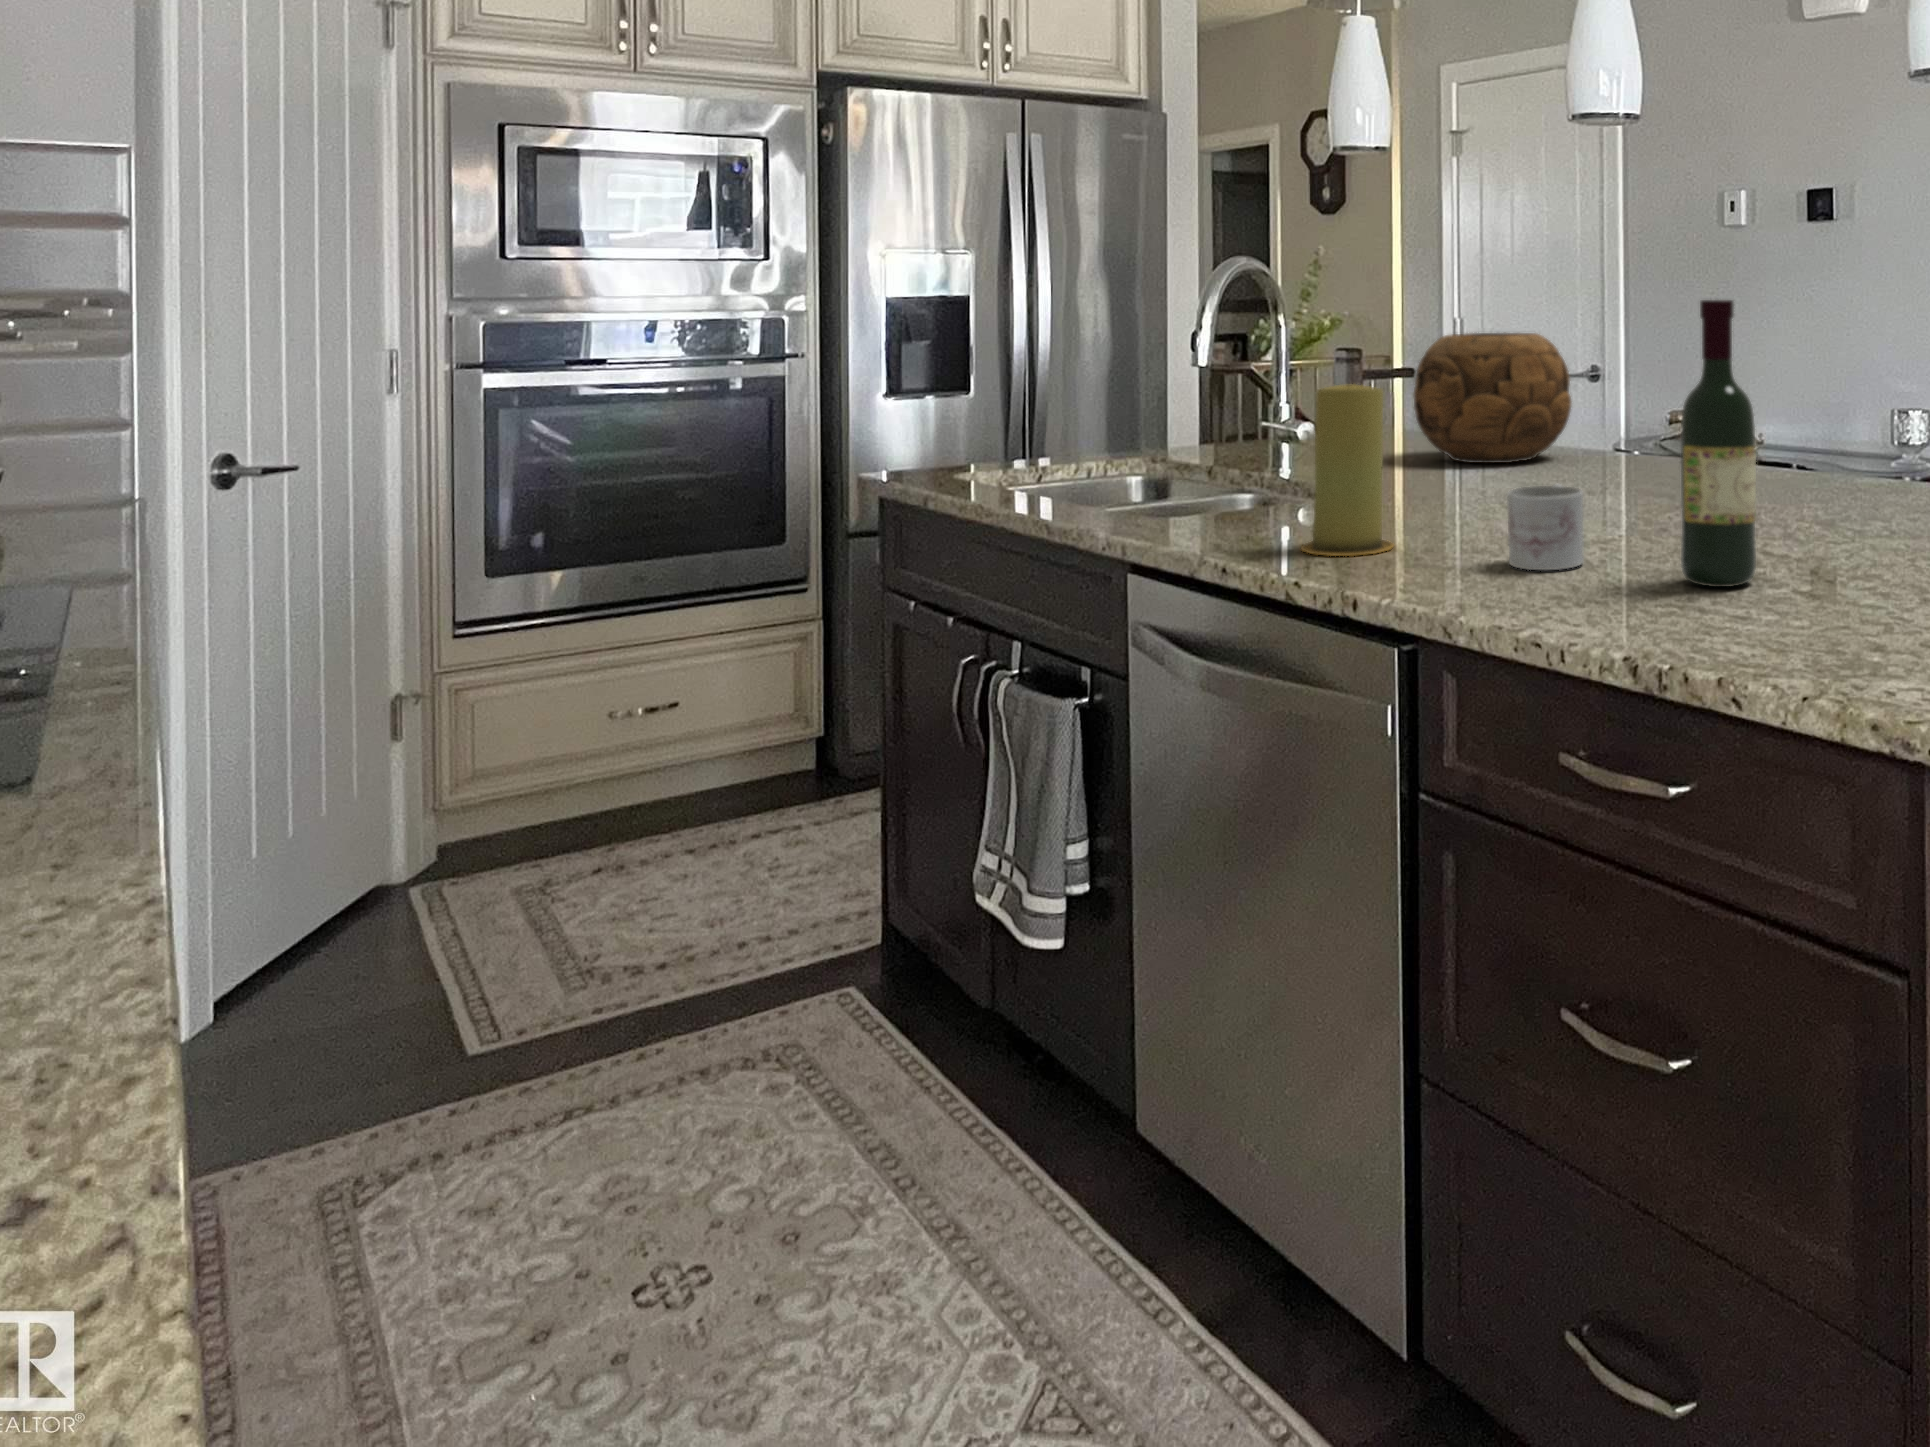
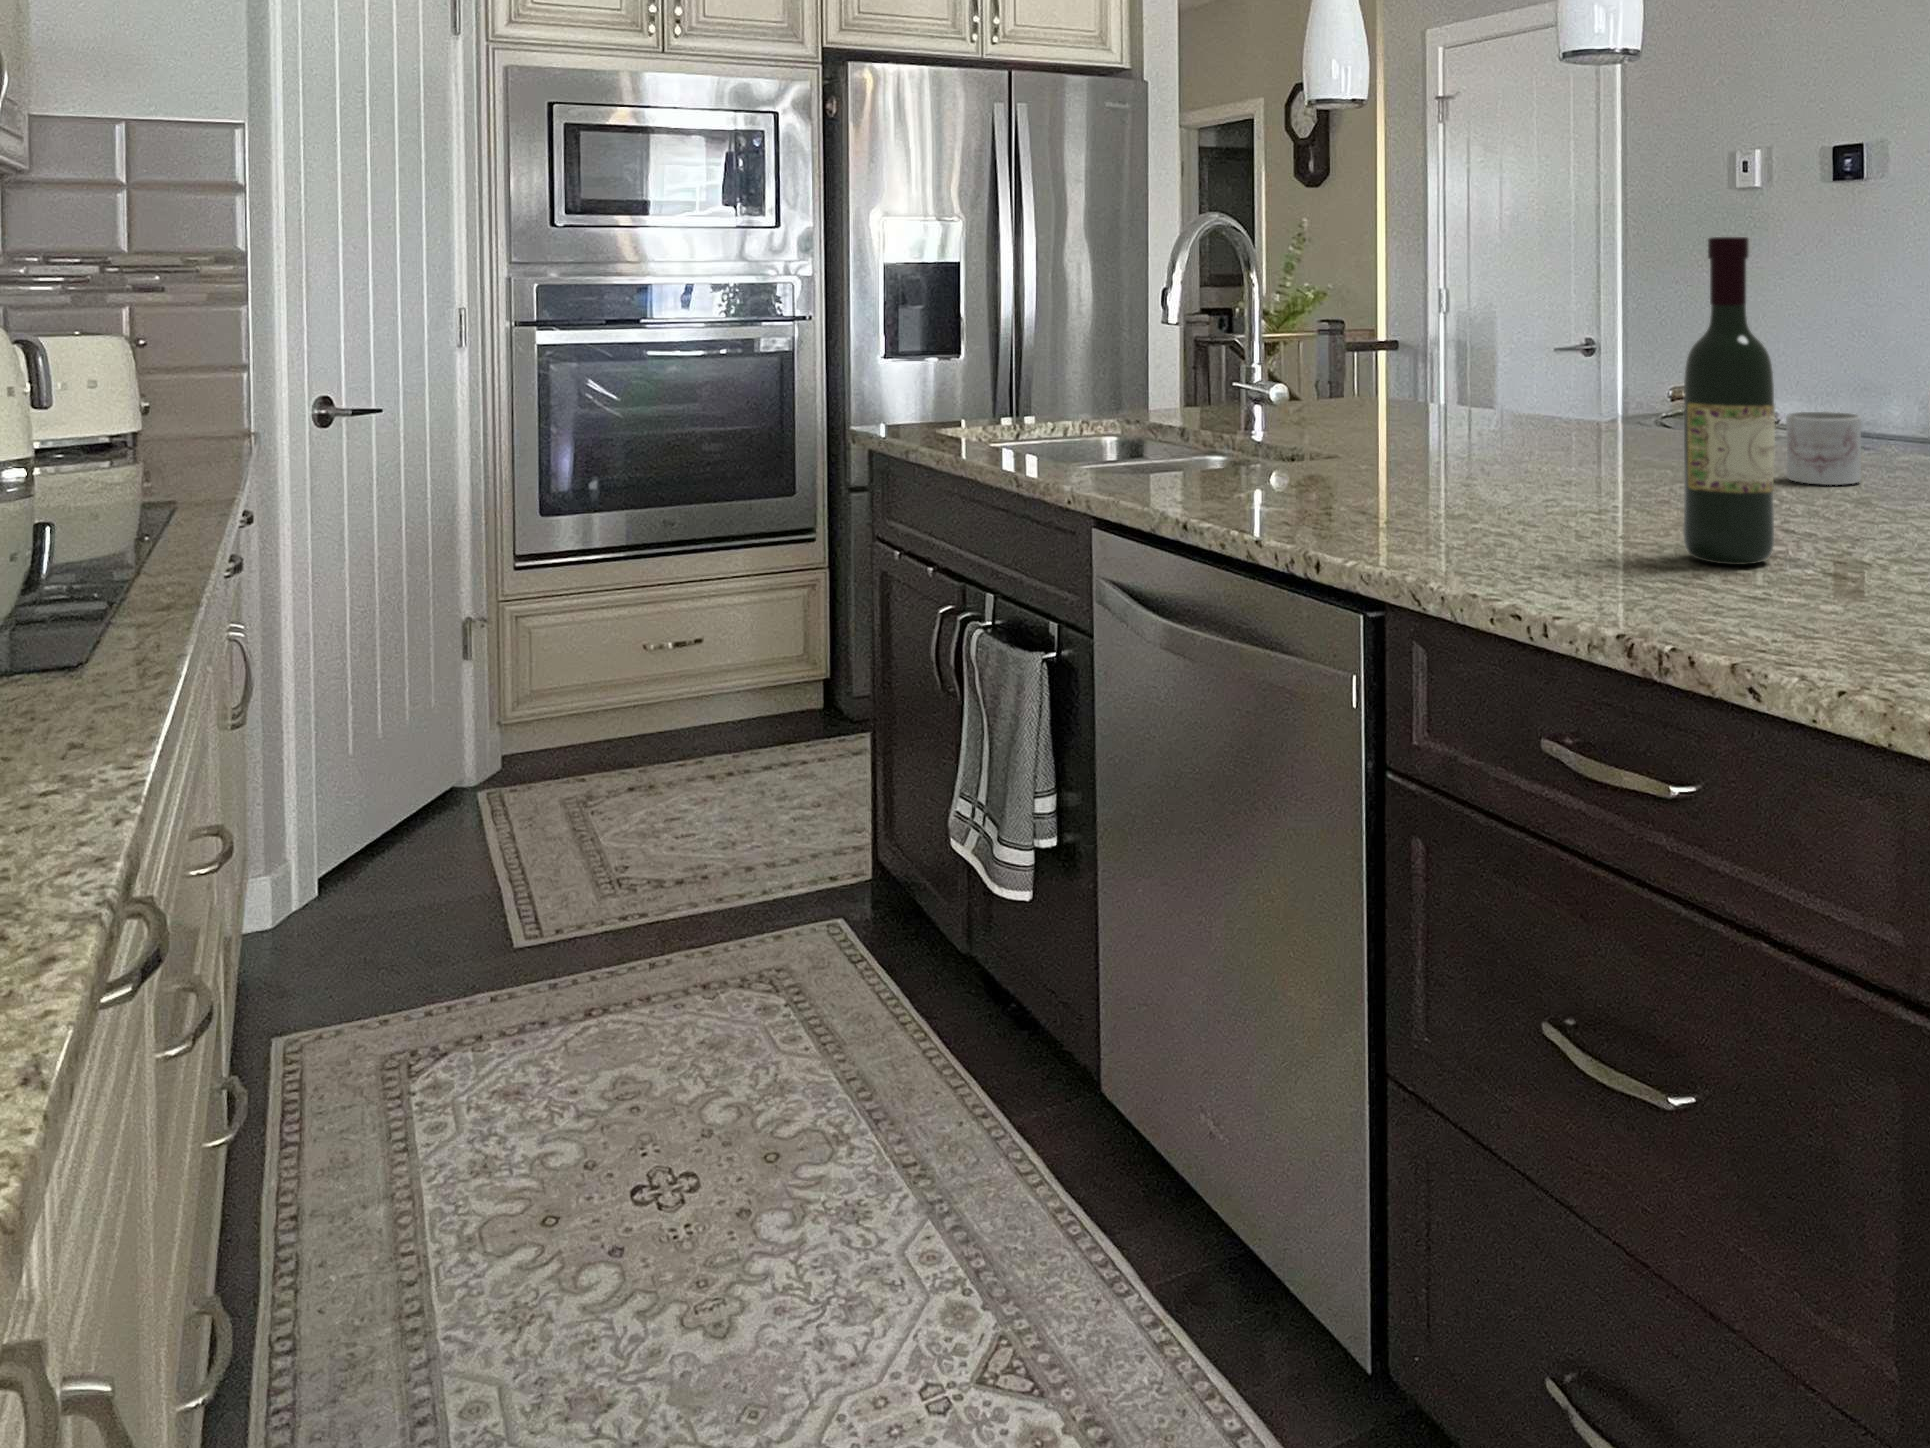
decorative bowl: present [1414,333,1571,463] -> none [1389,295,1560,432]
candle: present [1301,384,1393,556] -> none [1262,337,1361,517]
mug: present [1507,484,1584,570] -> present [1786,411,1861,485]

